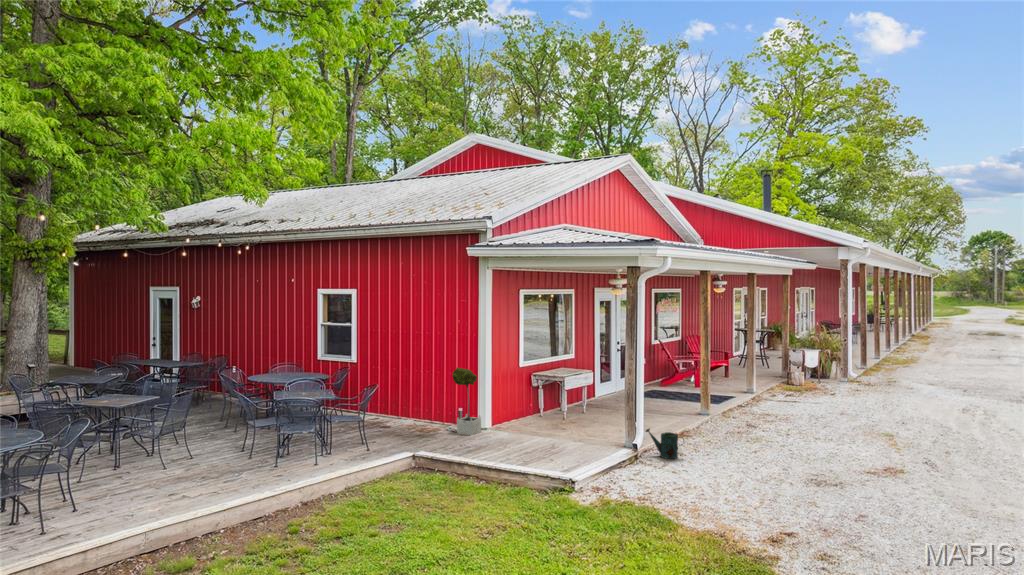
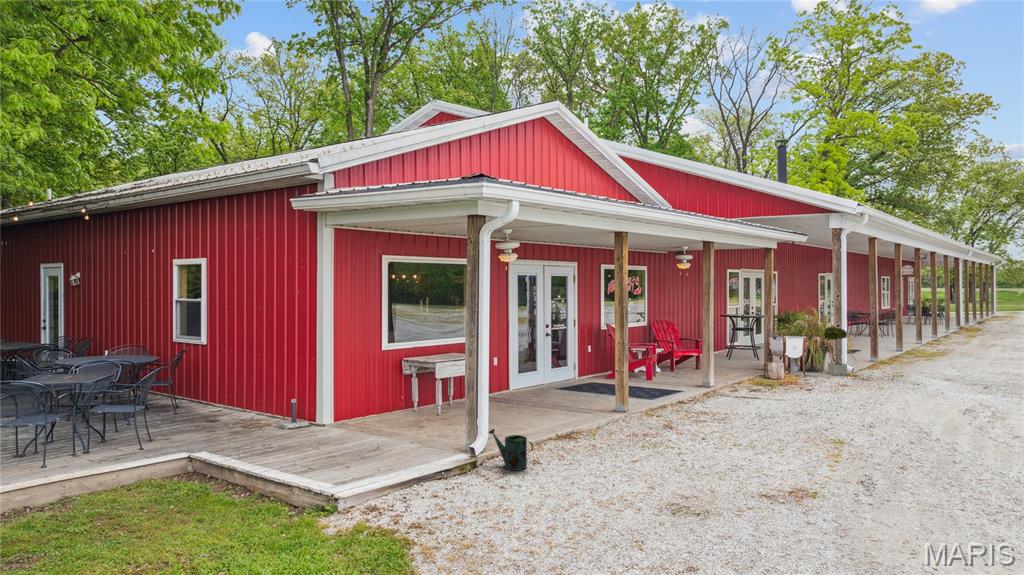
potted tree: present [452,368,481,435] -> present [824,327,847,375]

